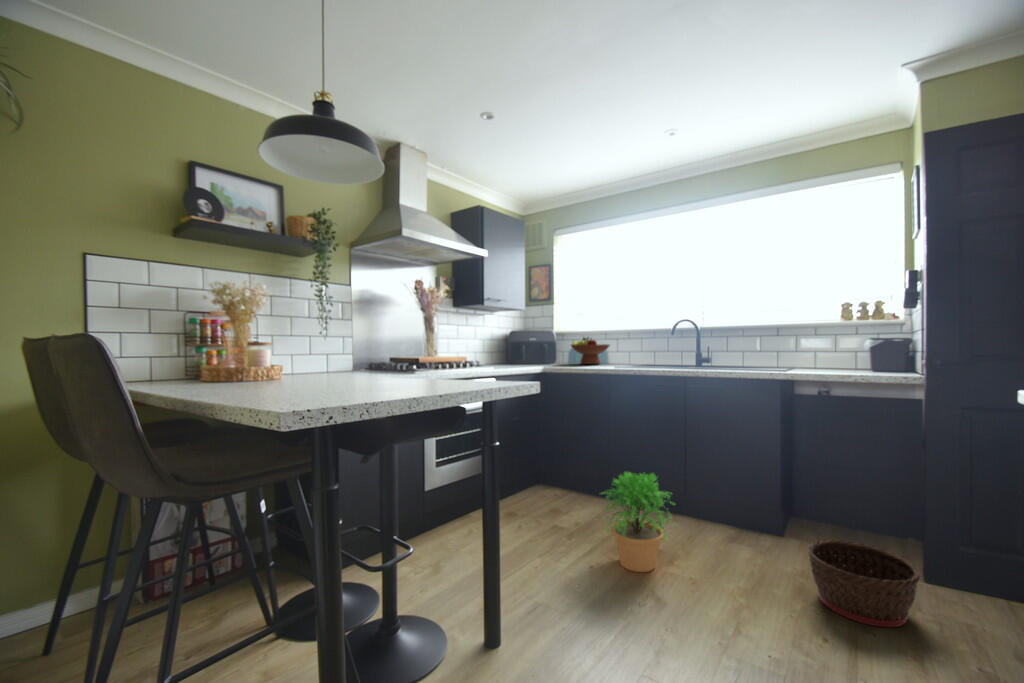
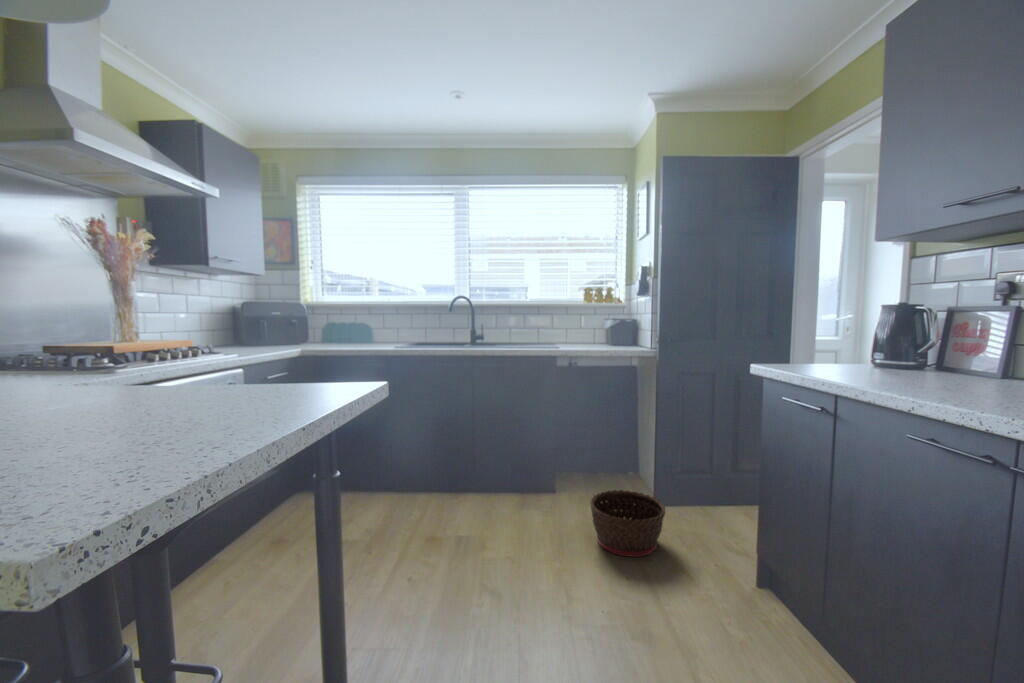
fruit bowl: present [571,337,610,364] -> none [328,312,377,343]
potted plant: present [605,472,671,572] -> none [402,461,490,570]

